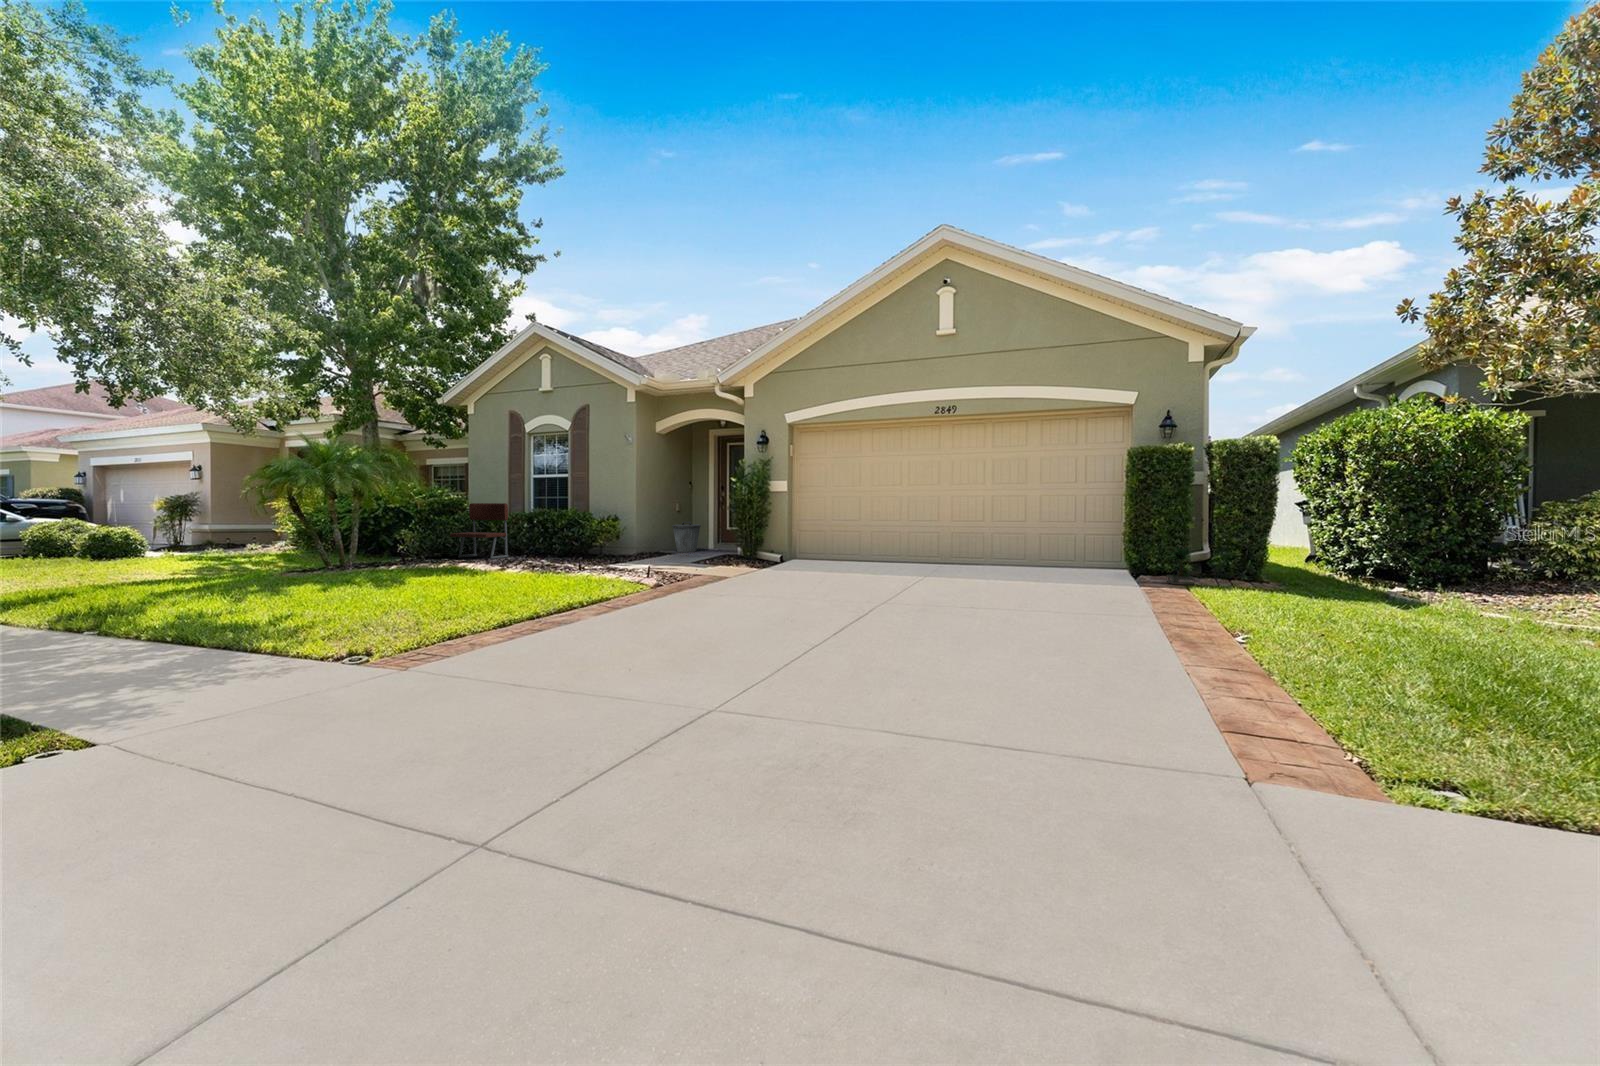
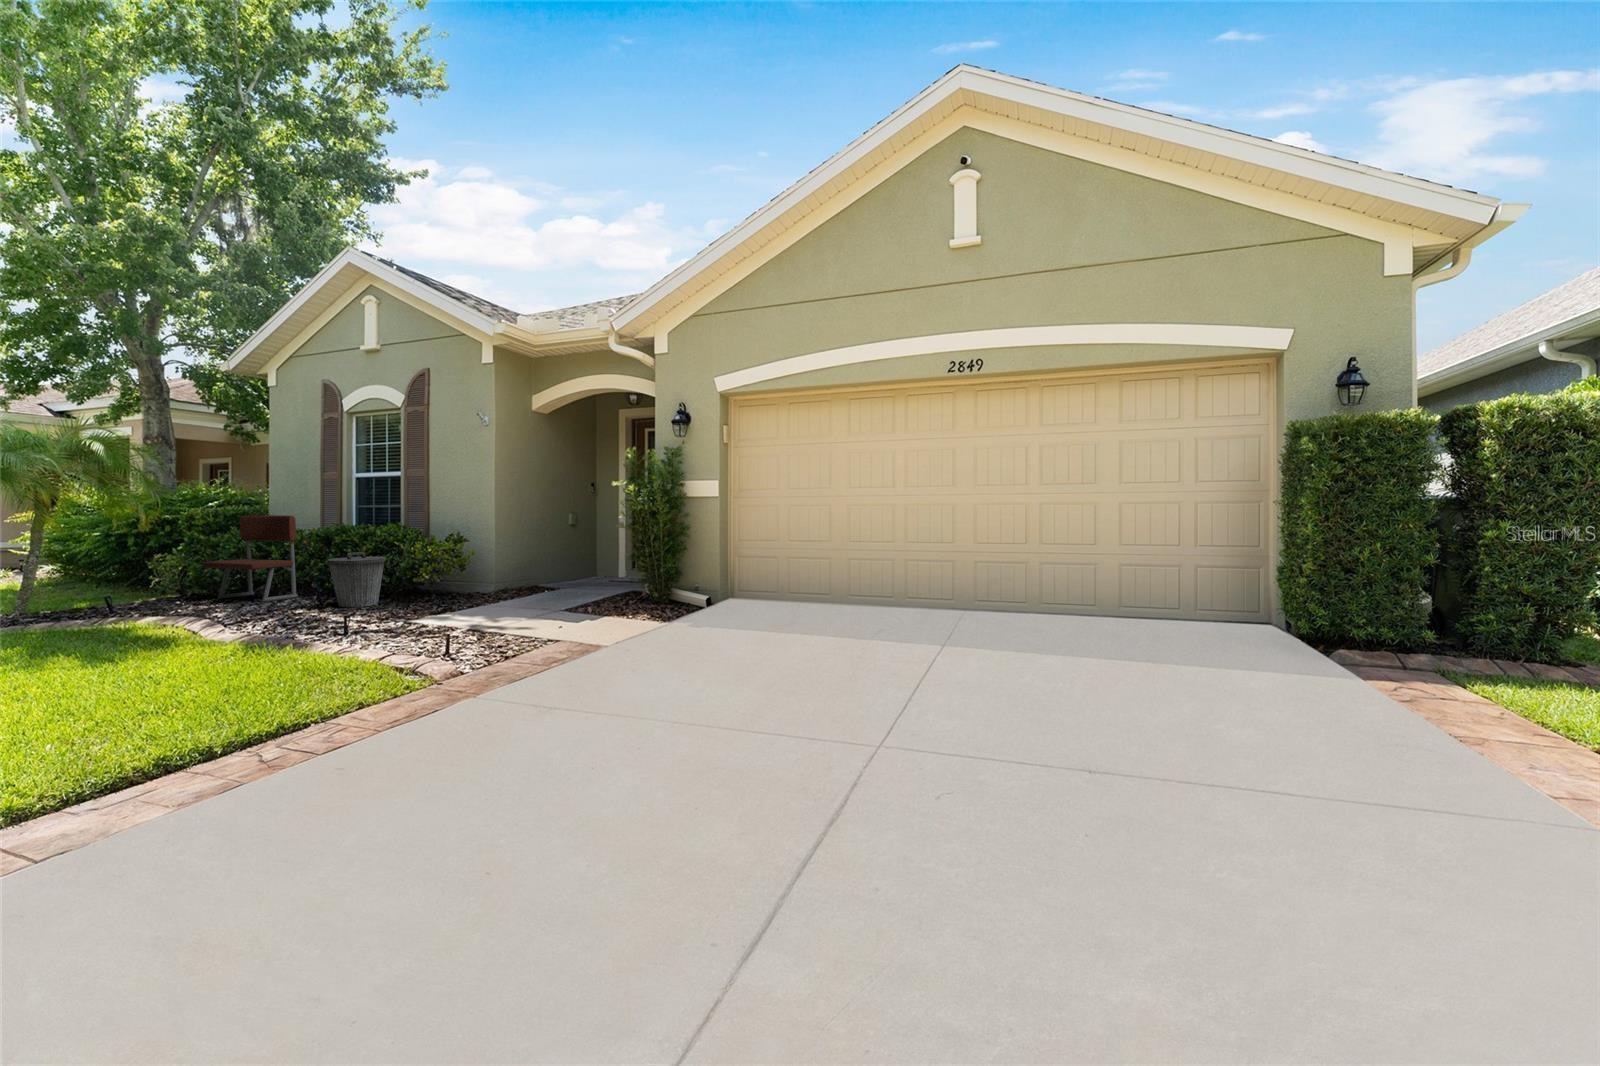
trash can: present [672,522,701,552] -> present [327,552,386,607]
potted plant: present [1166,548,1195,585] -> none [1368,594,1432,665]

